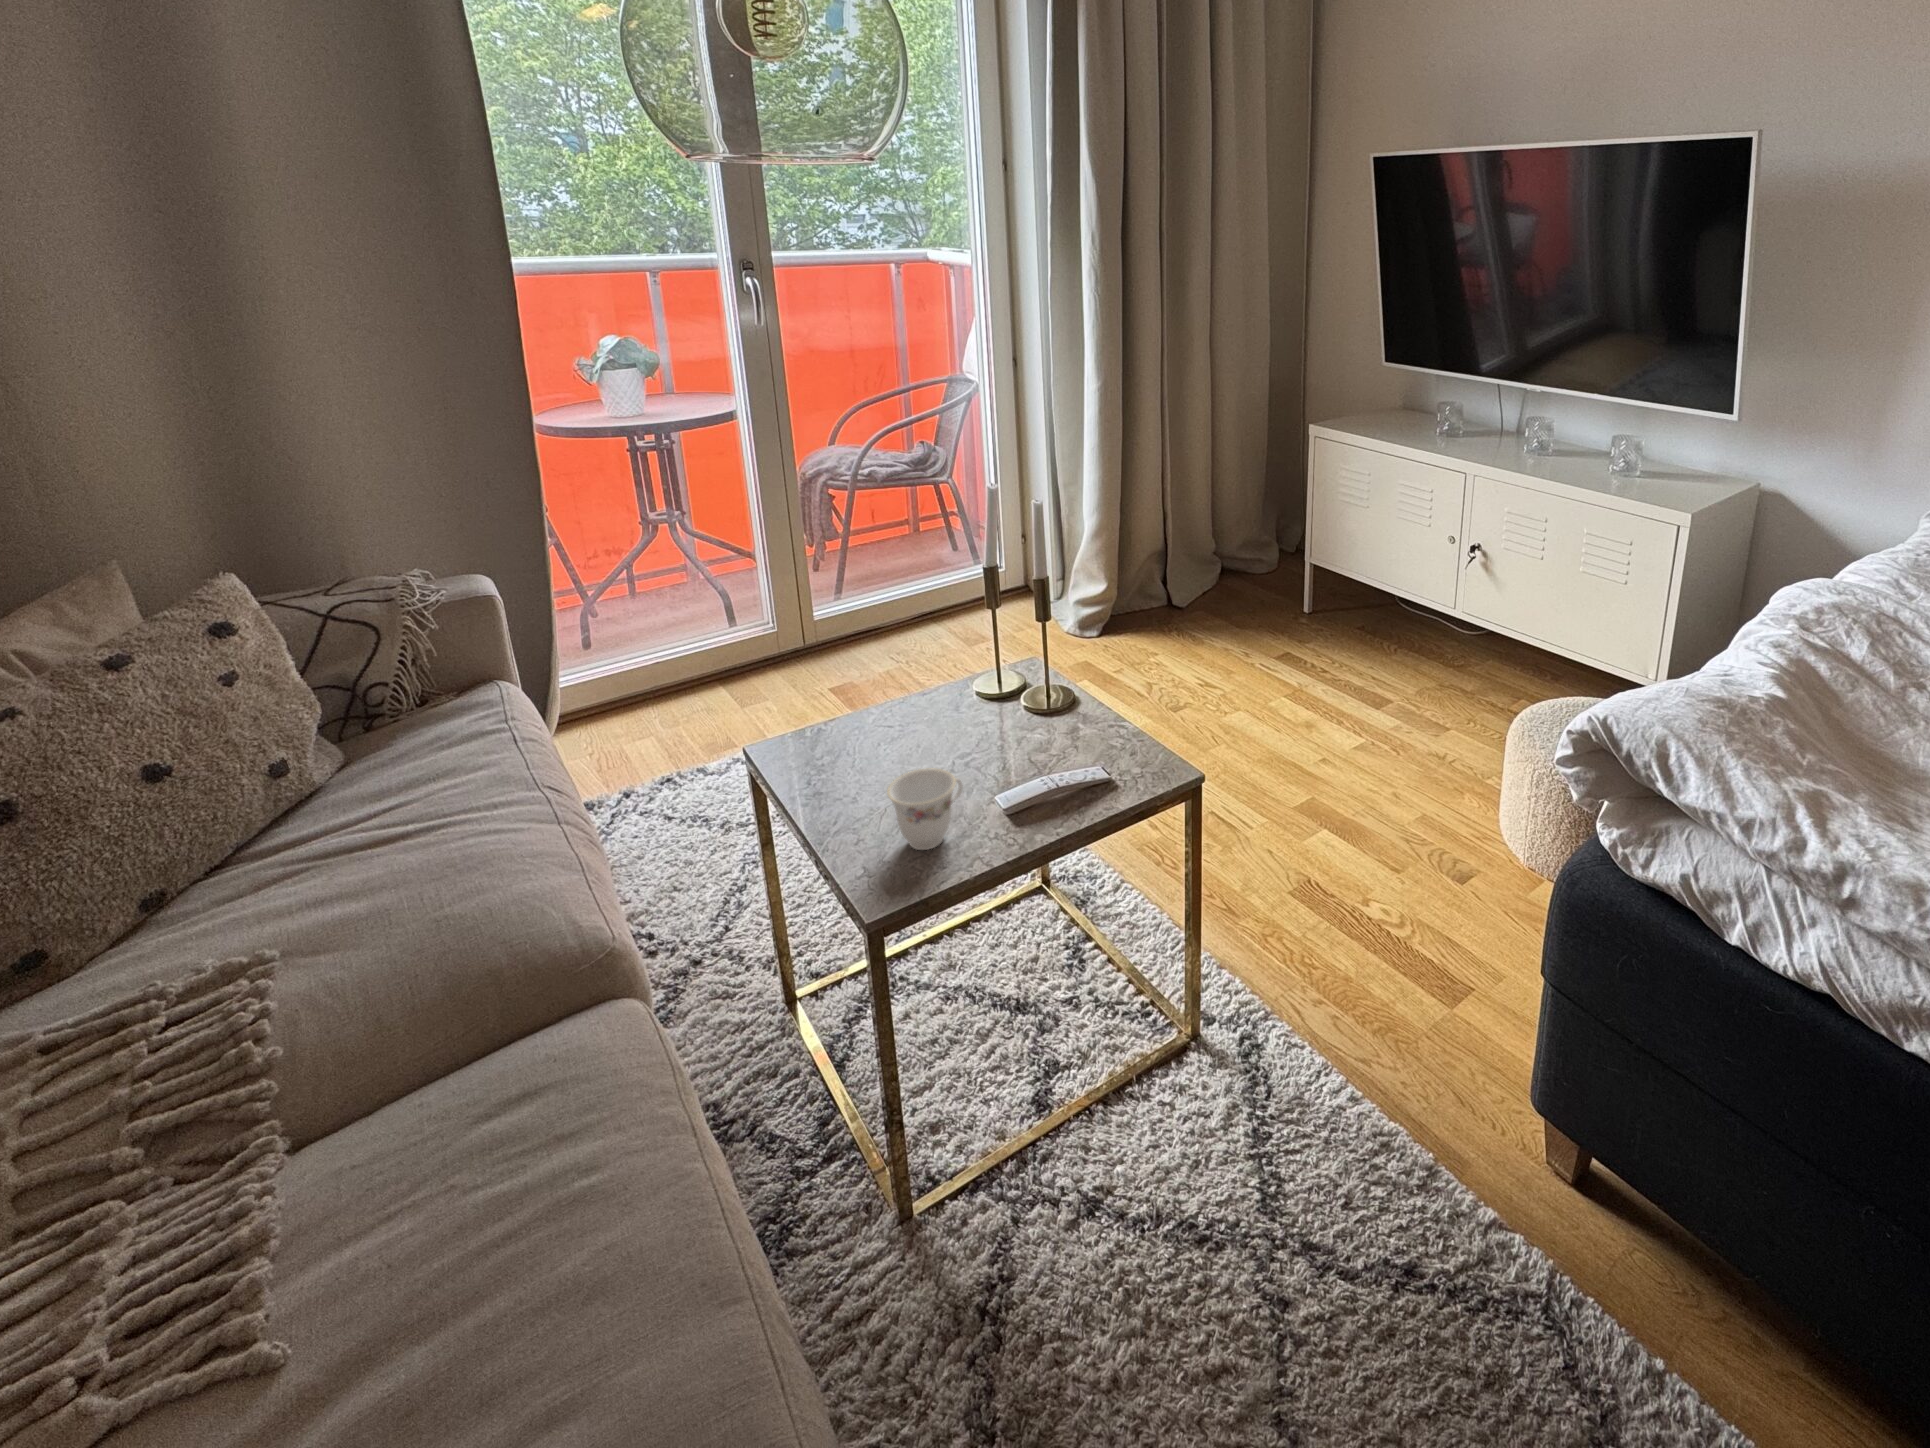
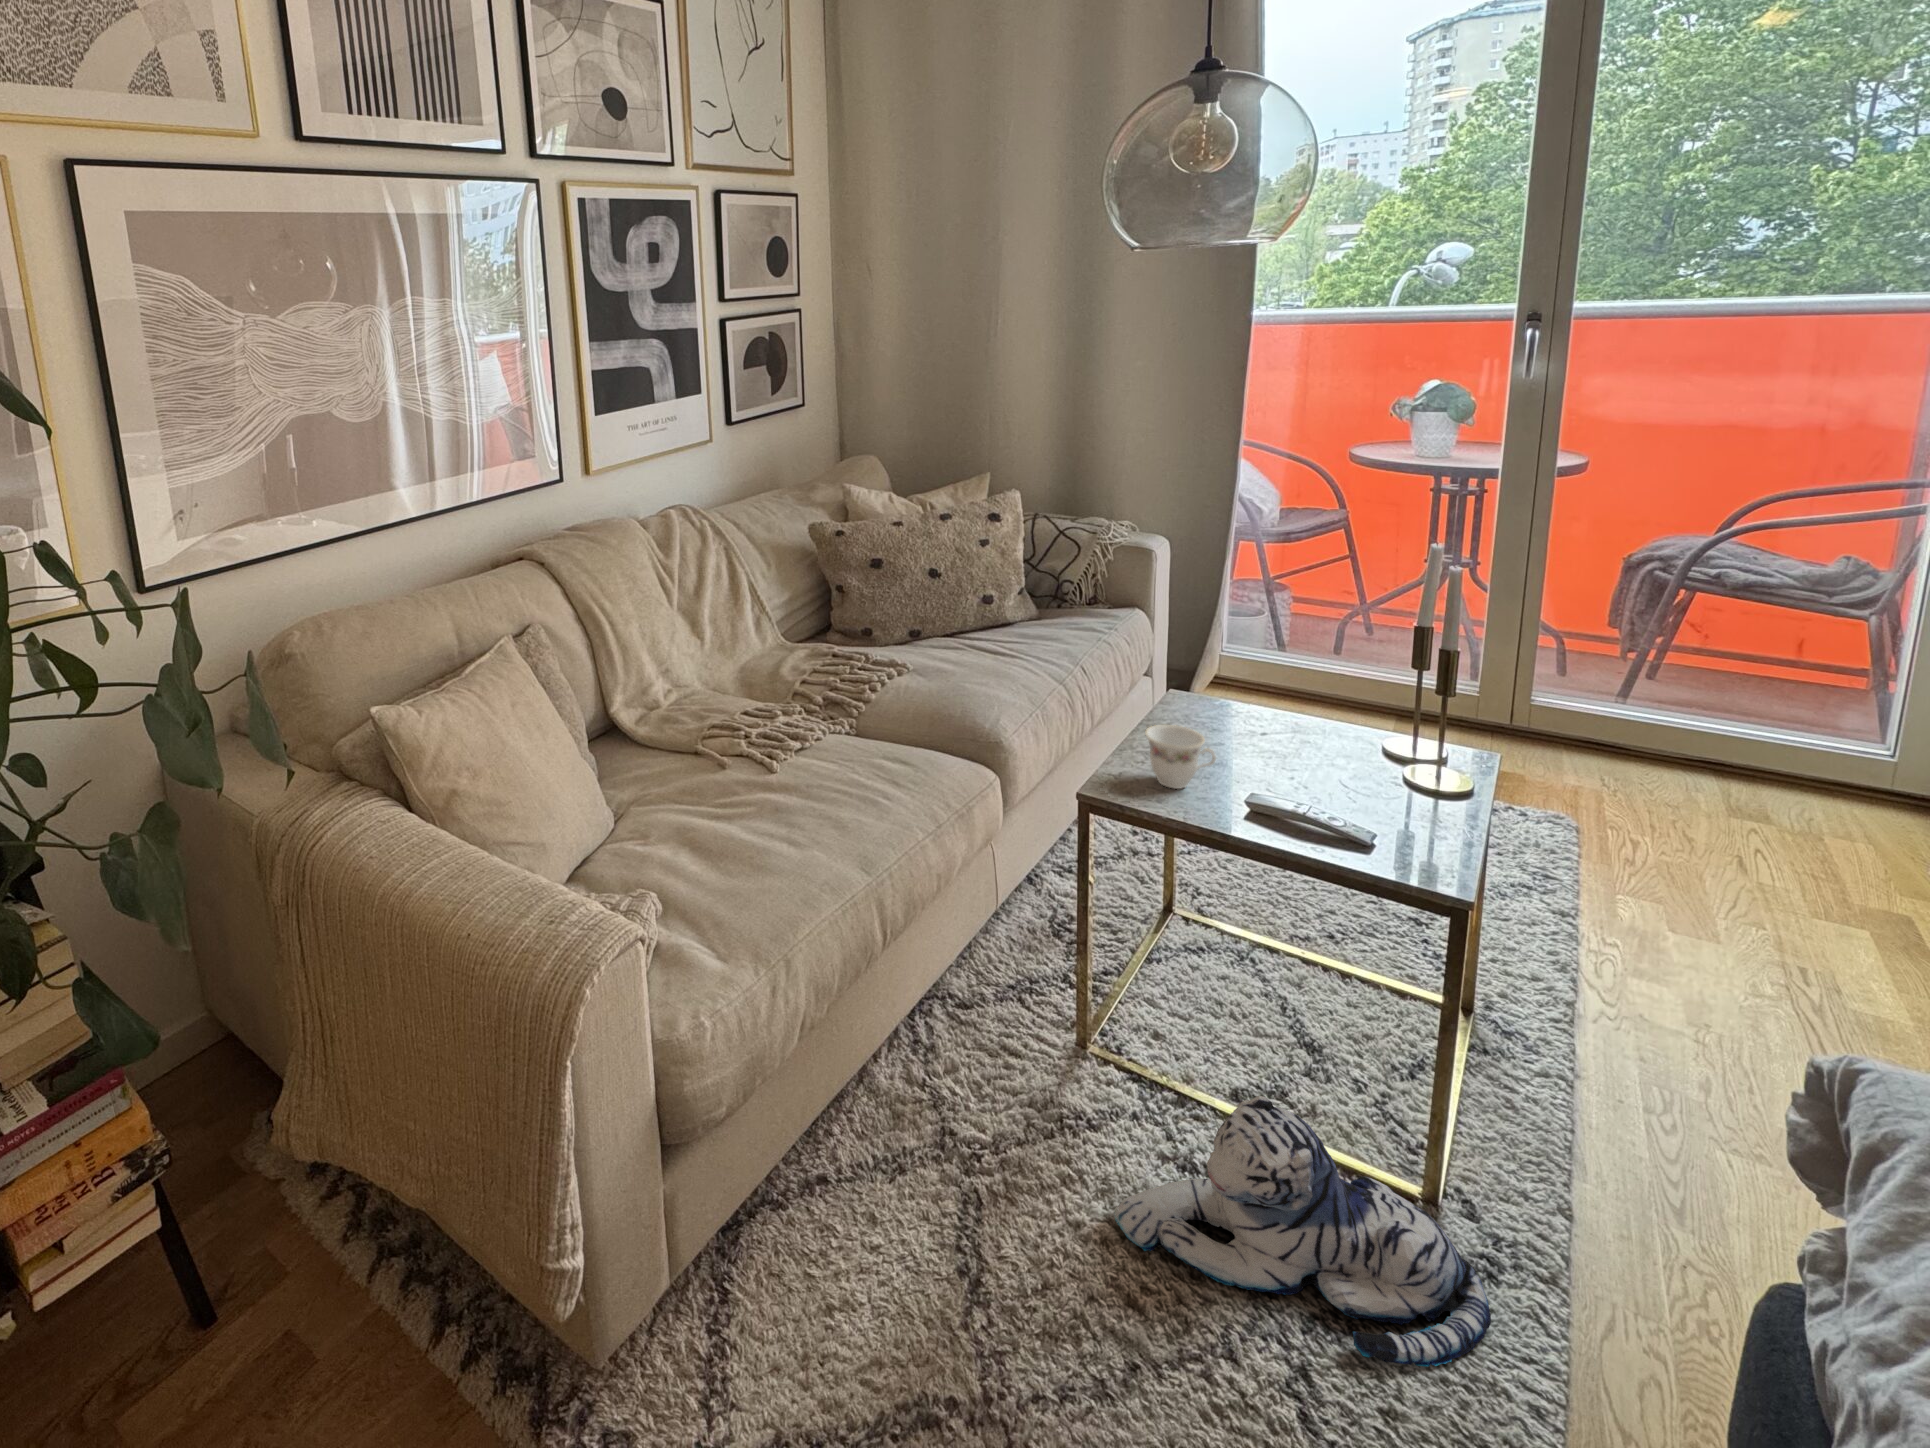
plush toy: none [1119,1041,1315,1327] -> present [1114,1096,1491,1366]

